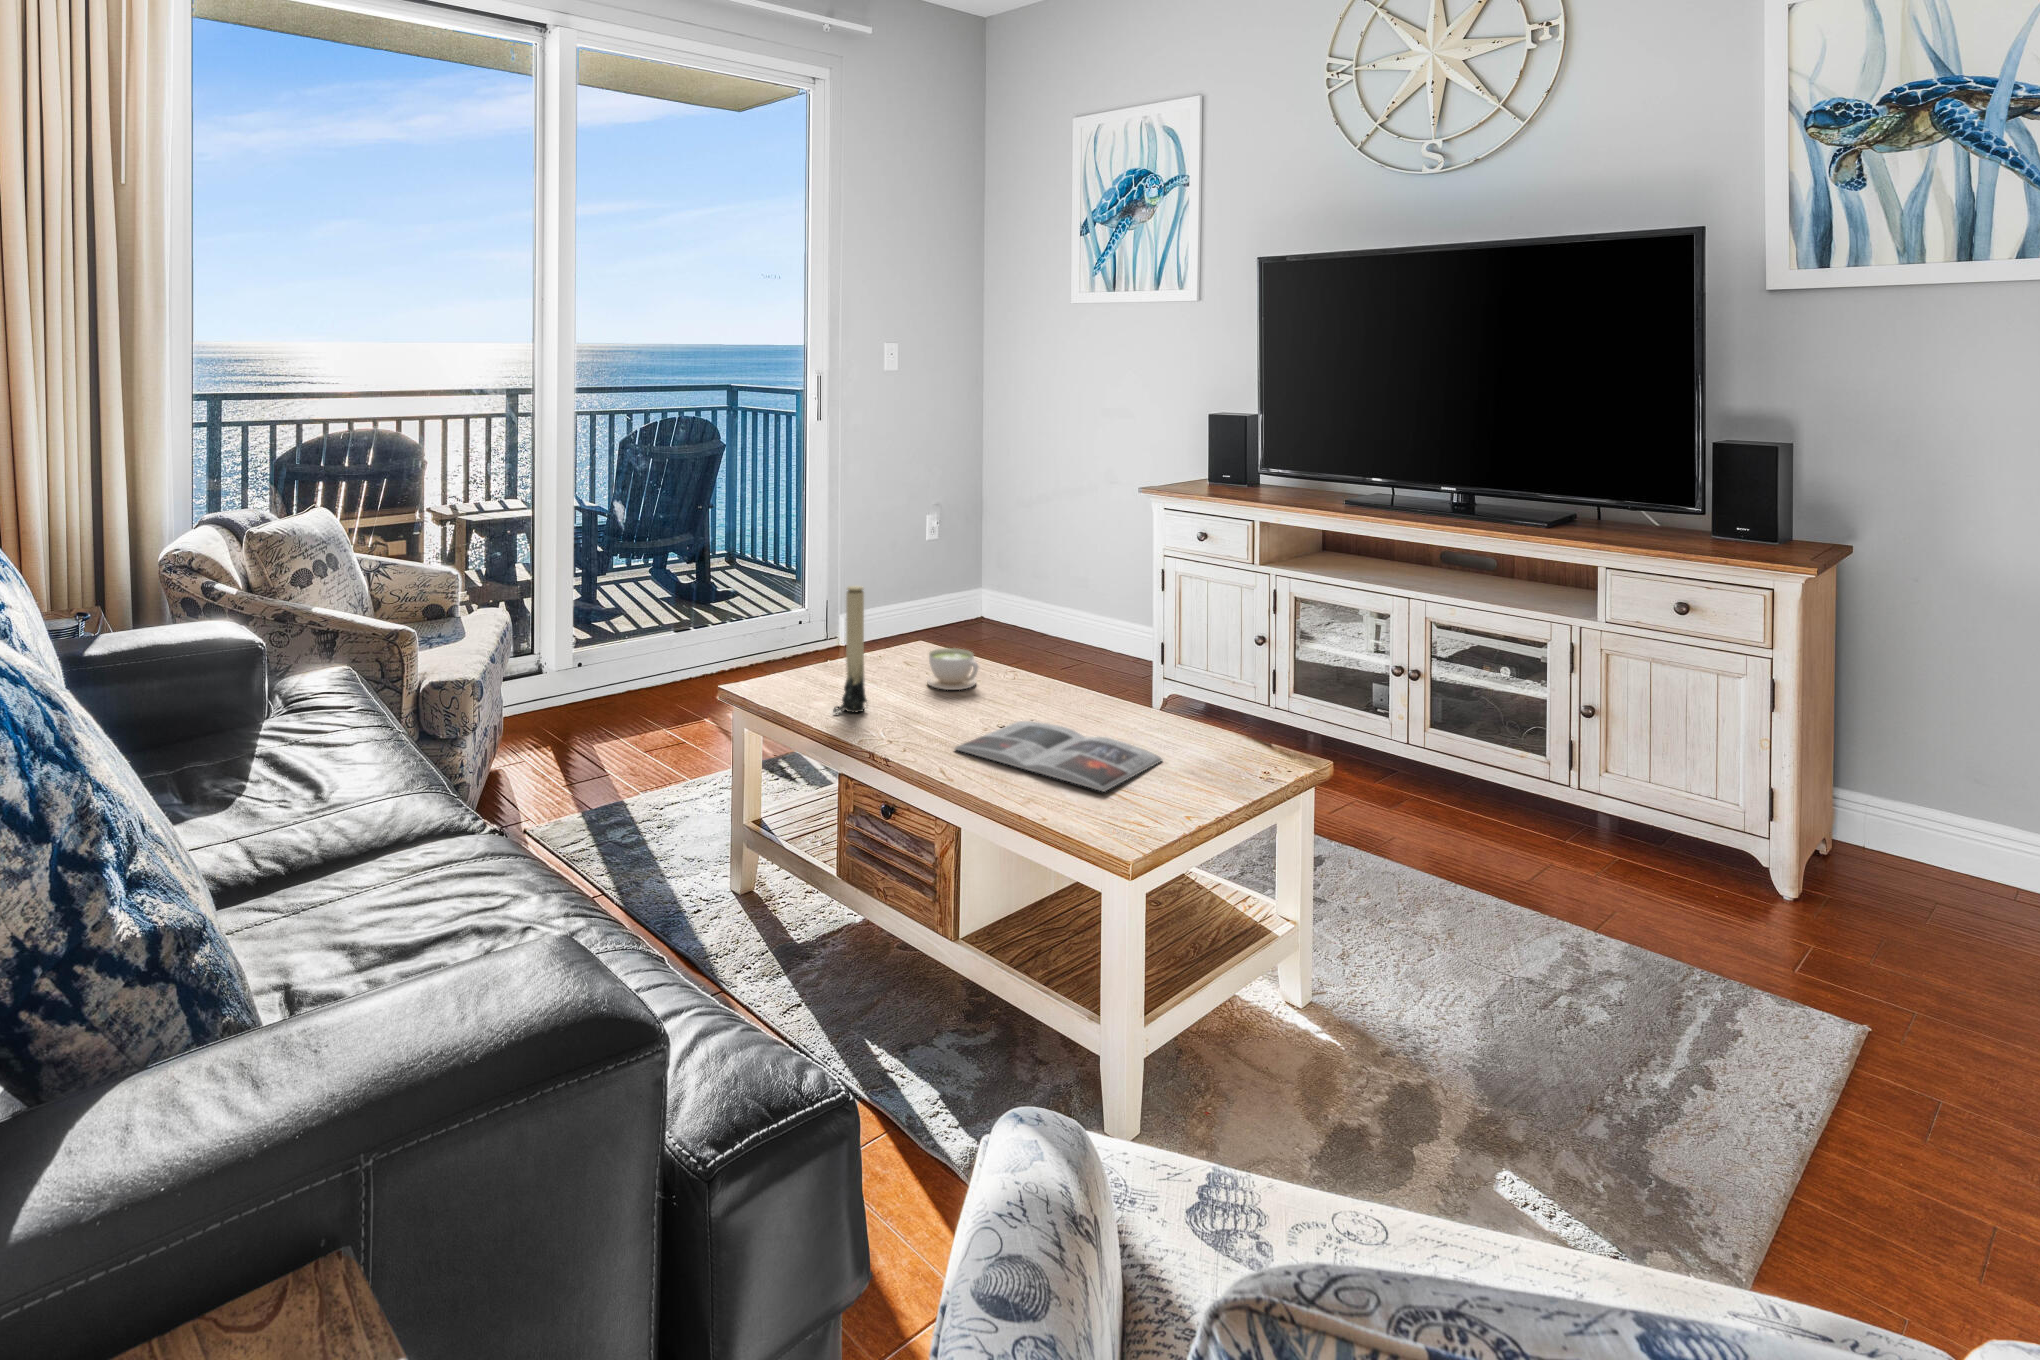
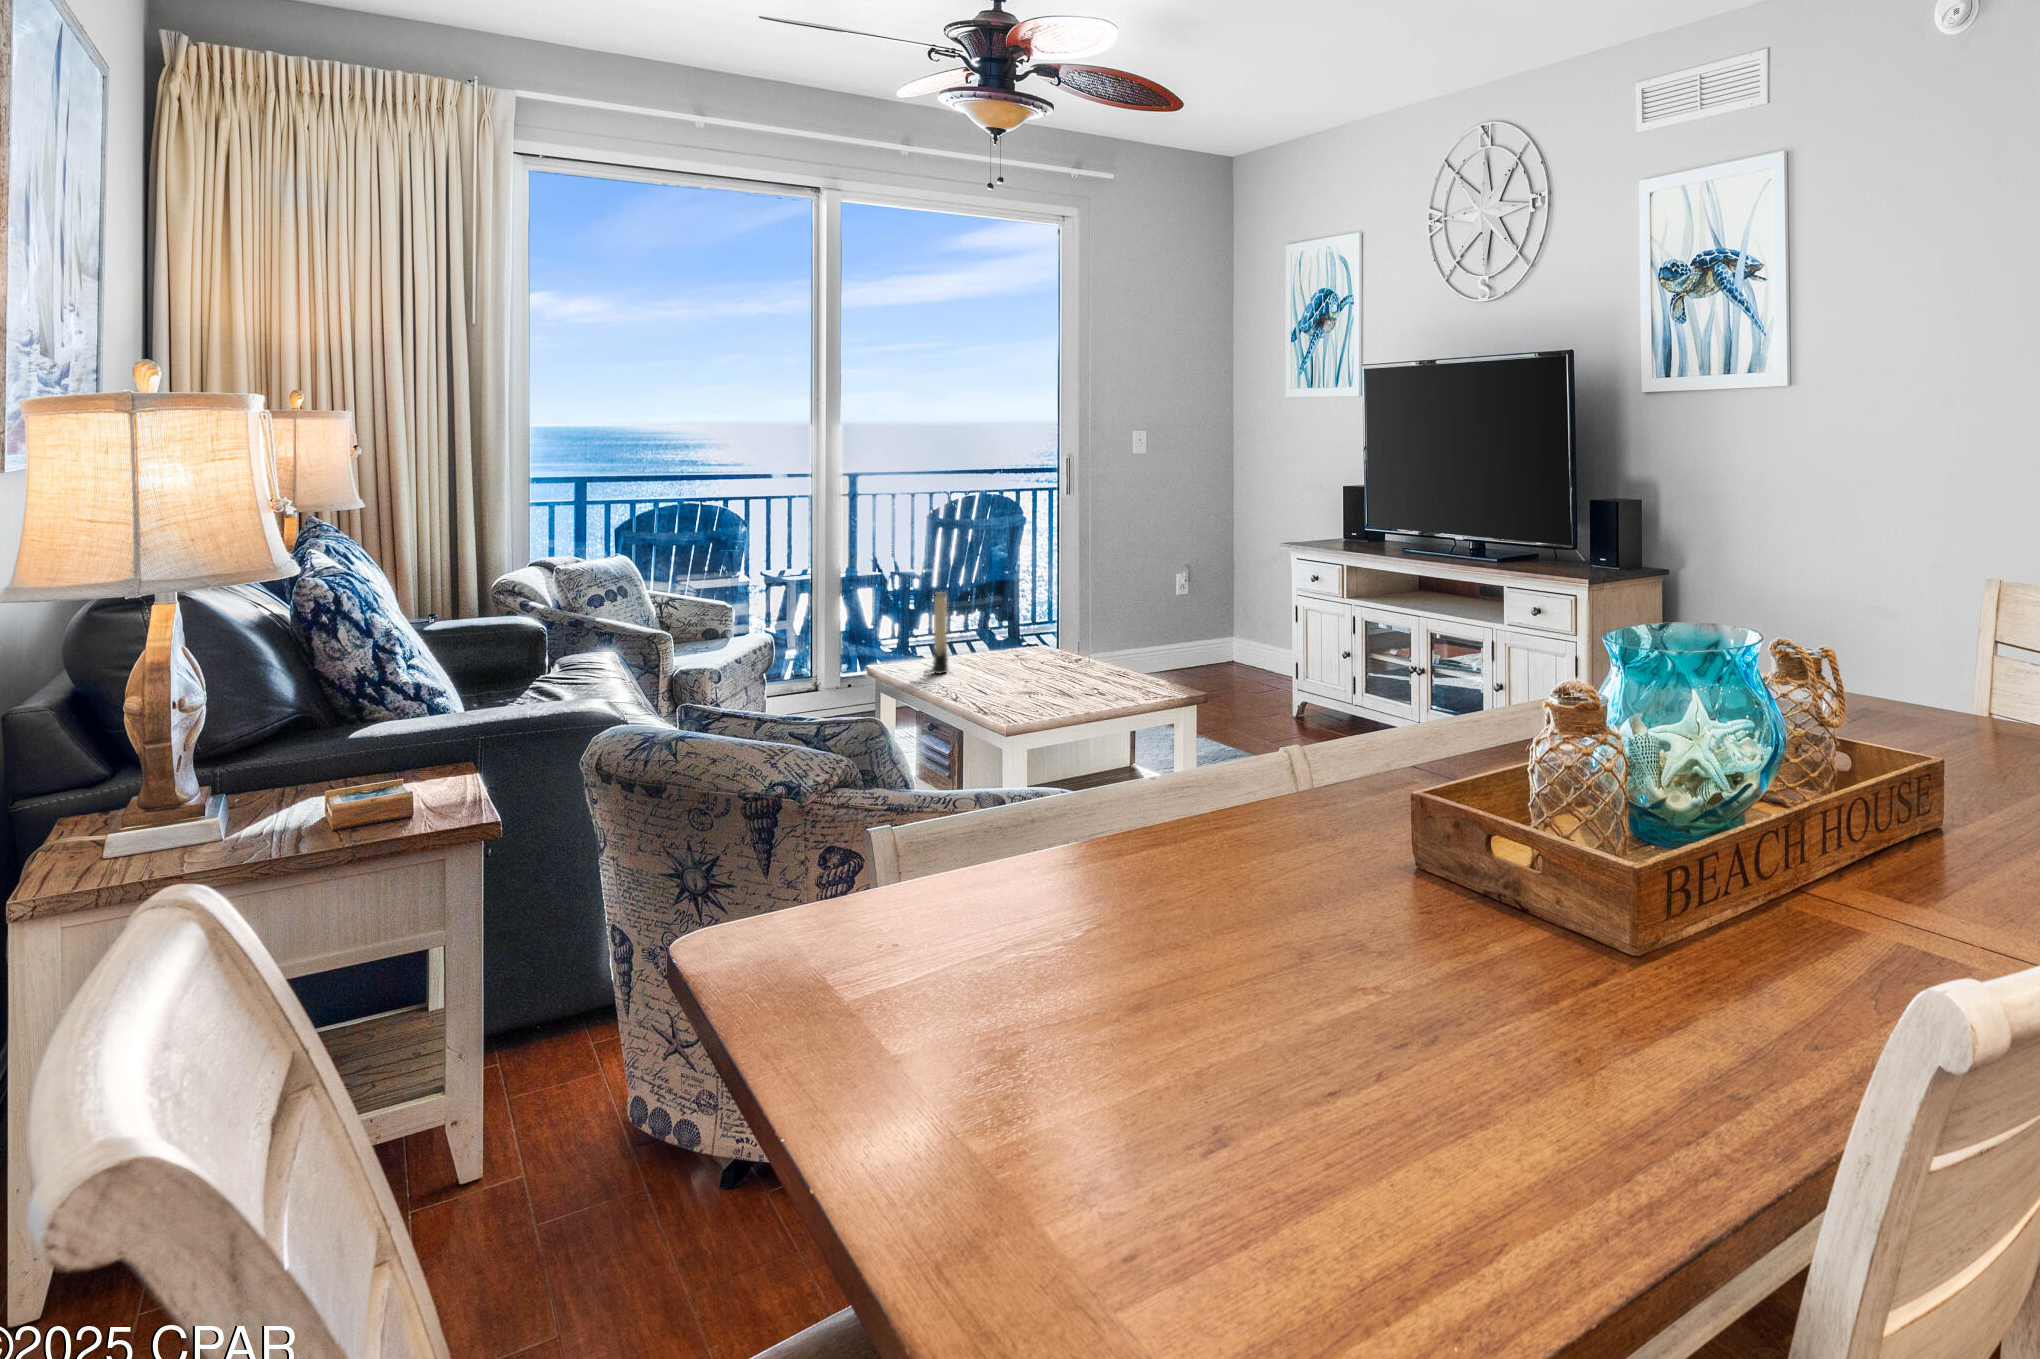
coffee cup: present [927,648,978,690] -> none [1005,639,1040,664]
magazine: present [955,721,1163,791] -> none [976,676,1099,701]

